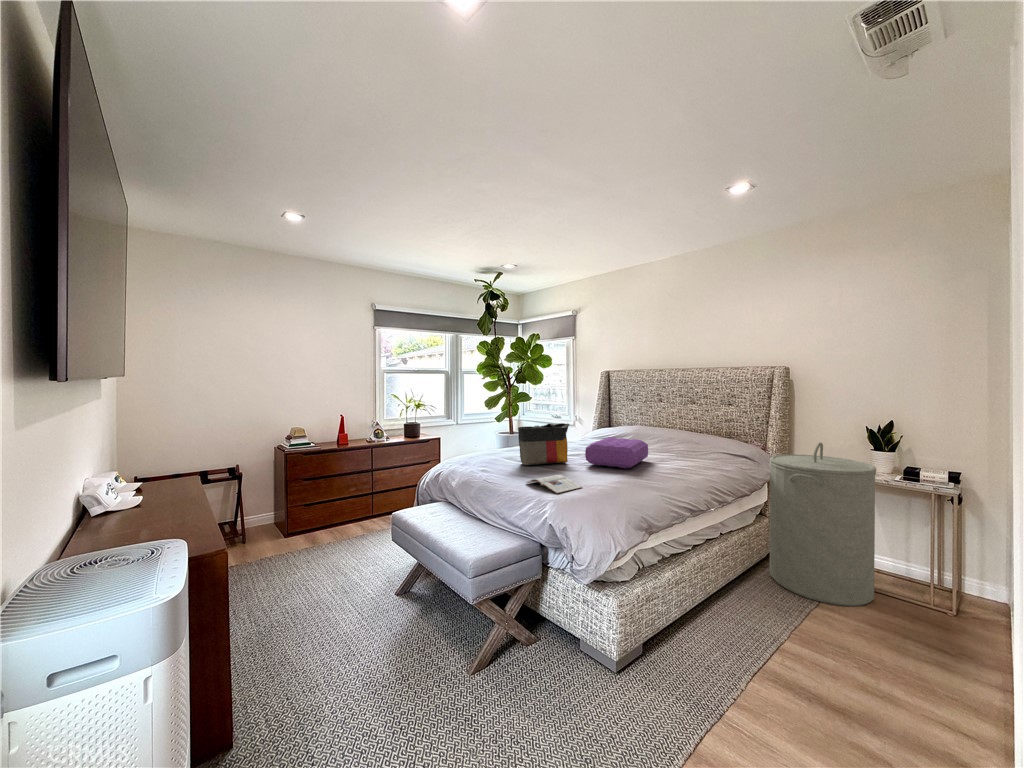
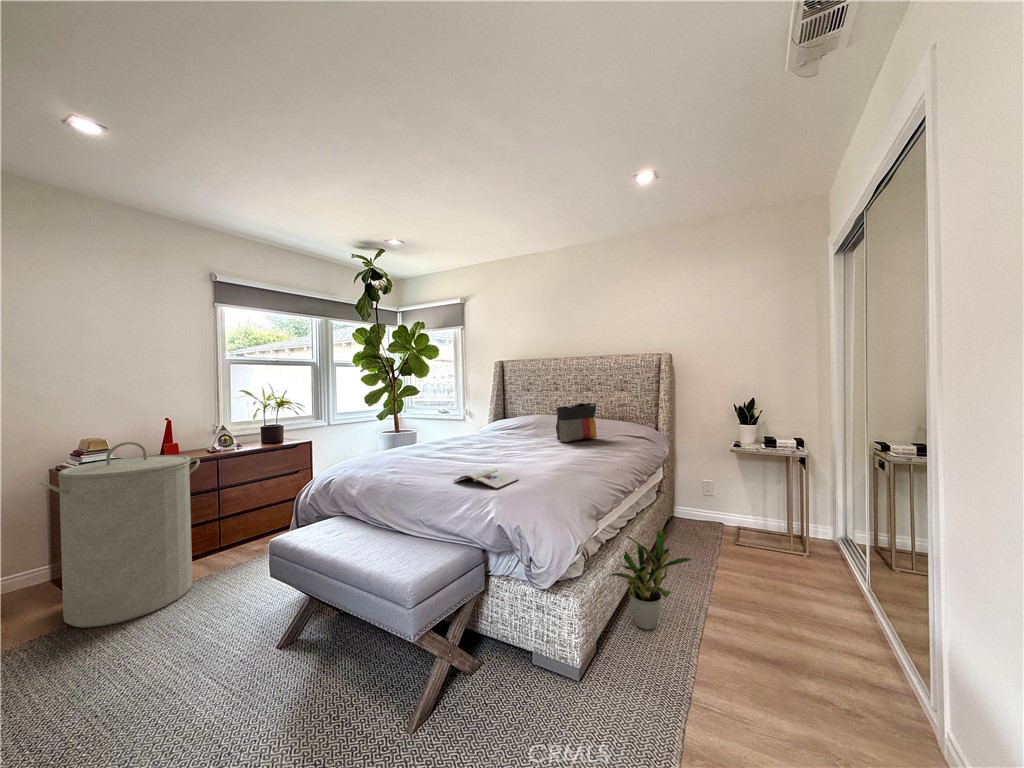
tote bag: present [518,423,569,465] -> present [556,403,597,442]
pillow: present [585,437,648,468] -> none [505,426,564,456]
laundry hamper: present [769,442,876,606] -> present [40,442,200,628]
potted plant: none [661,553,753,649] -> present [610,530,691,630]

